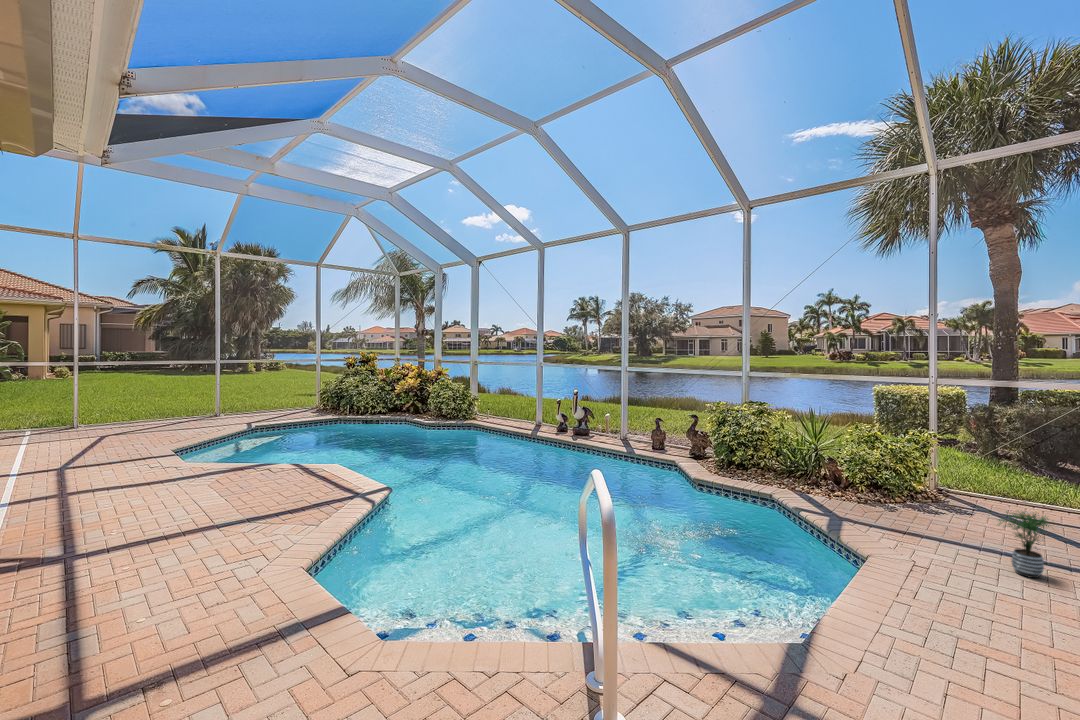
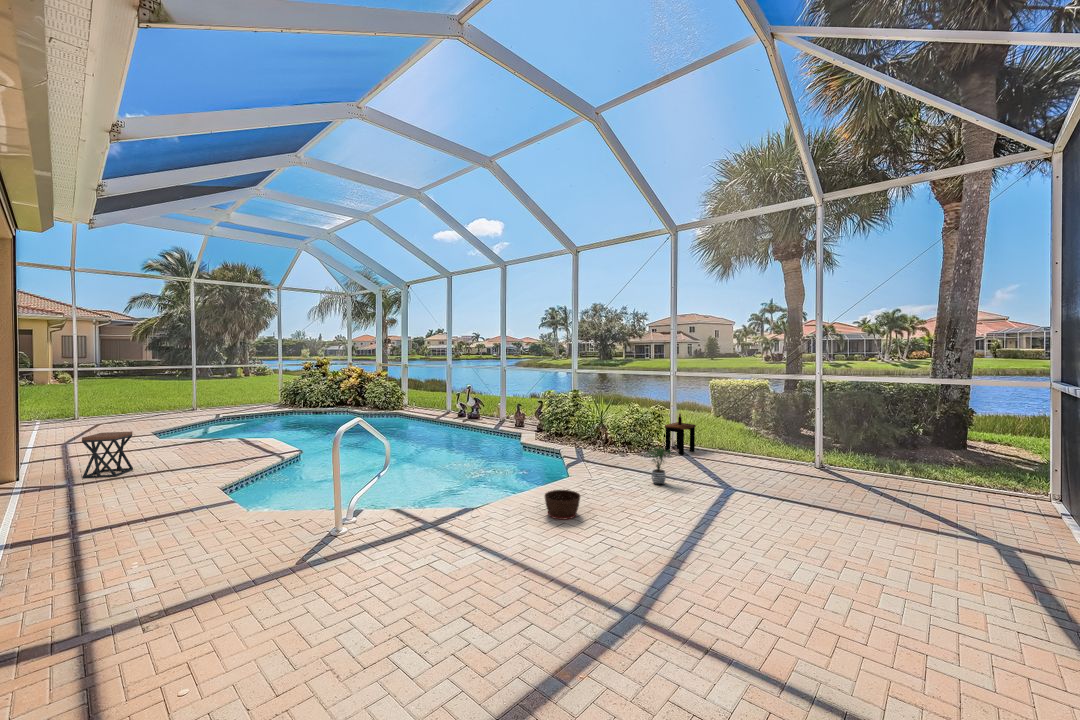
side table: none [932,443,980,509] -> present [665,414,696,455]
stool: none [87,464,160,538] -> present [82,432,133,478]
basket: none [923,604,1013,675] -> present [544,490,580,520]

